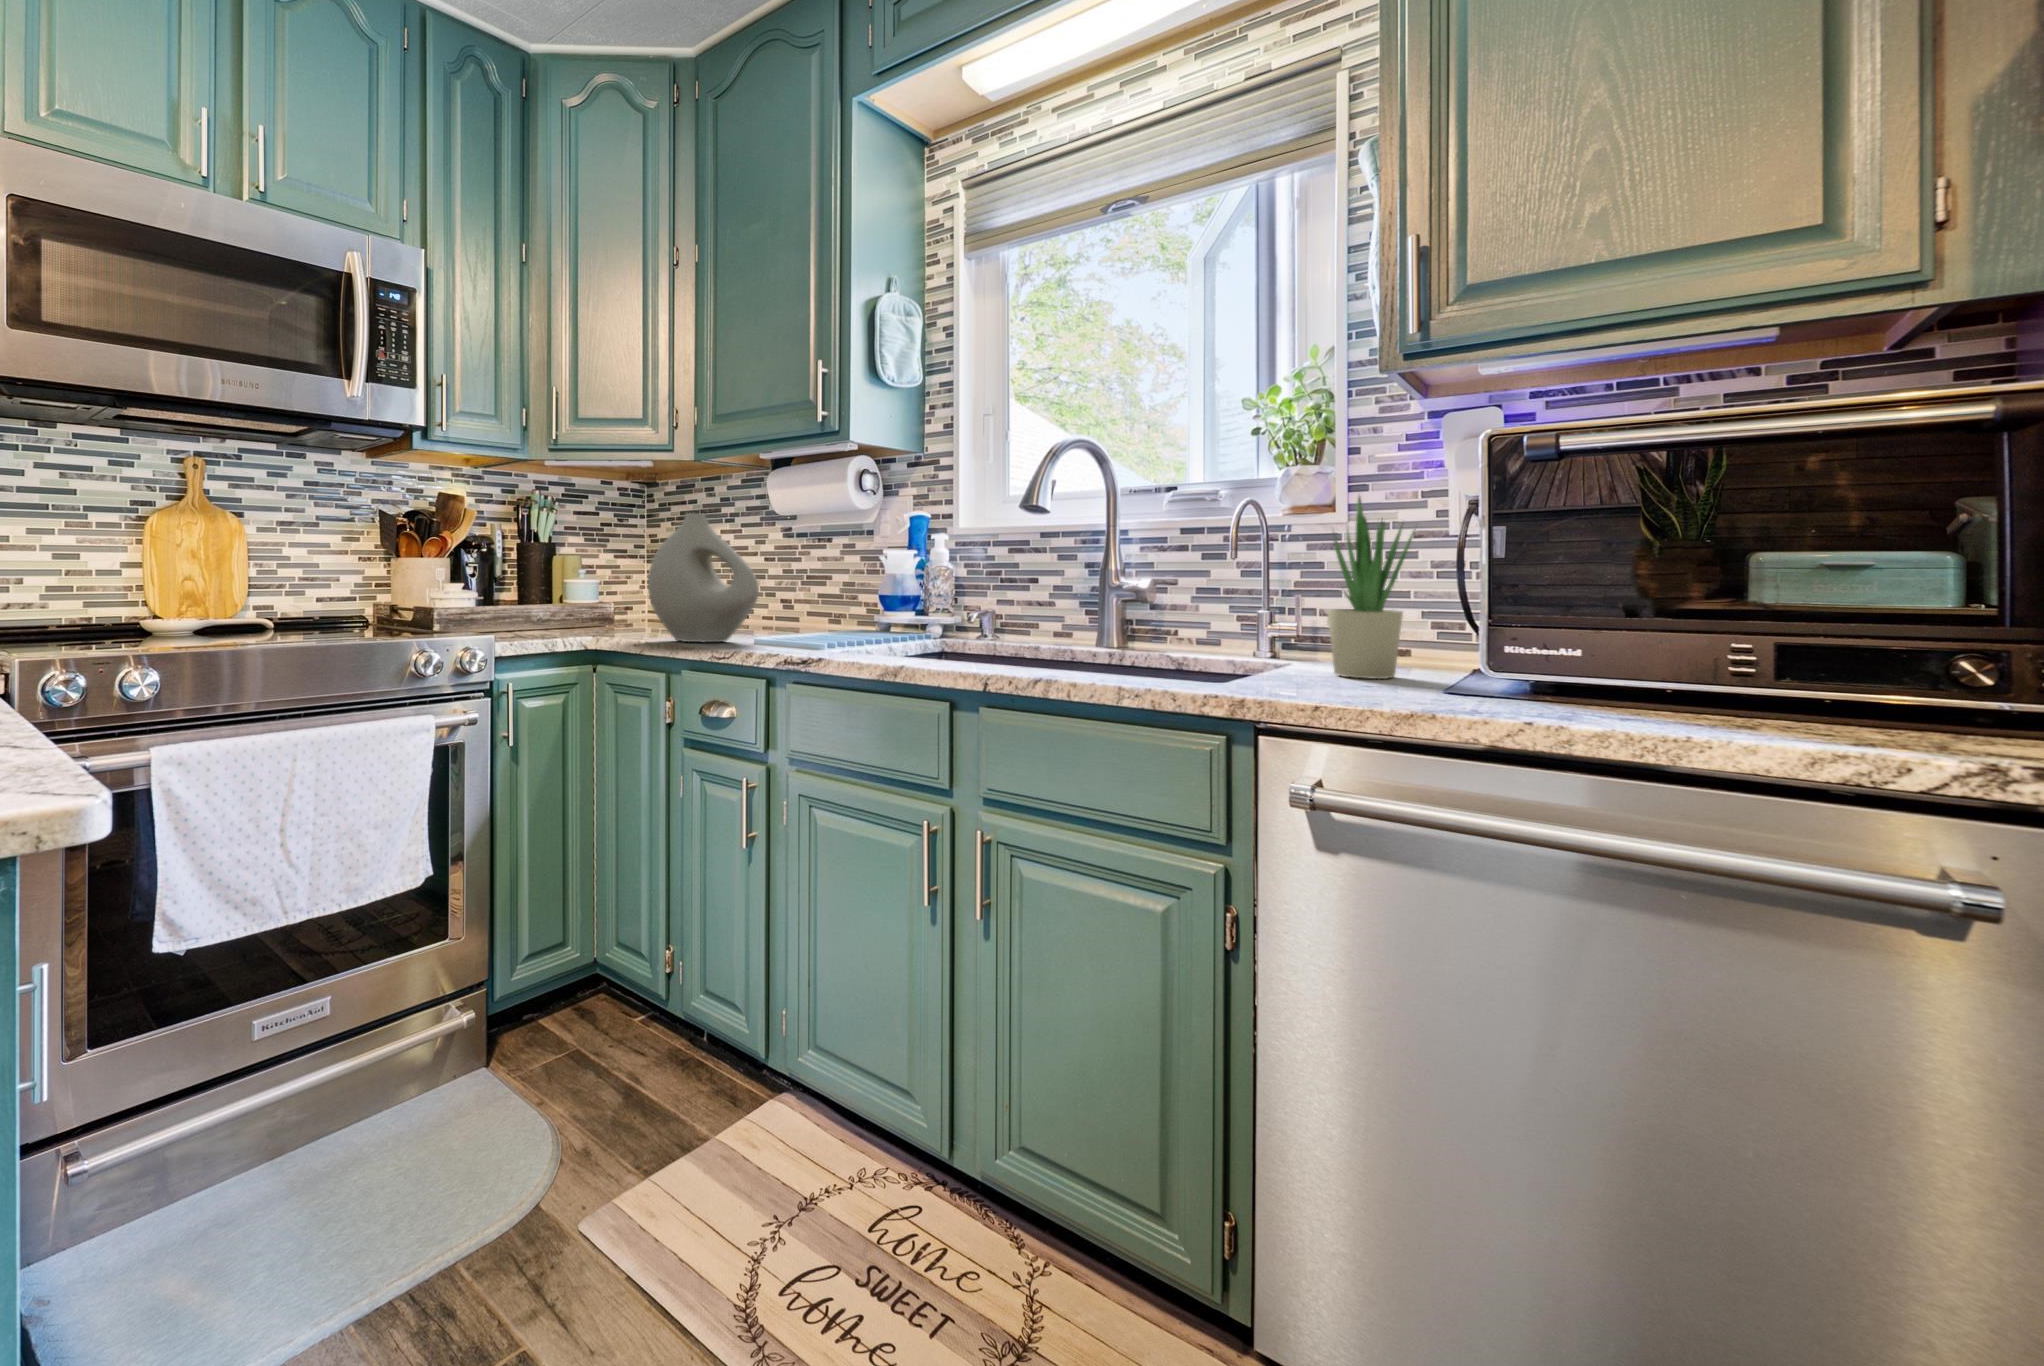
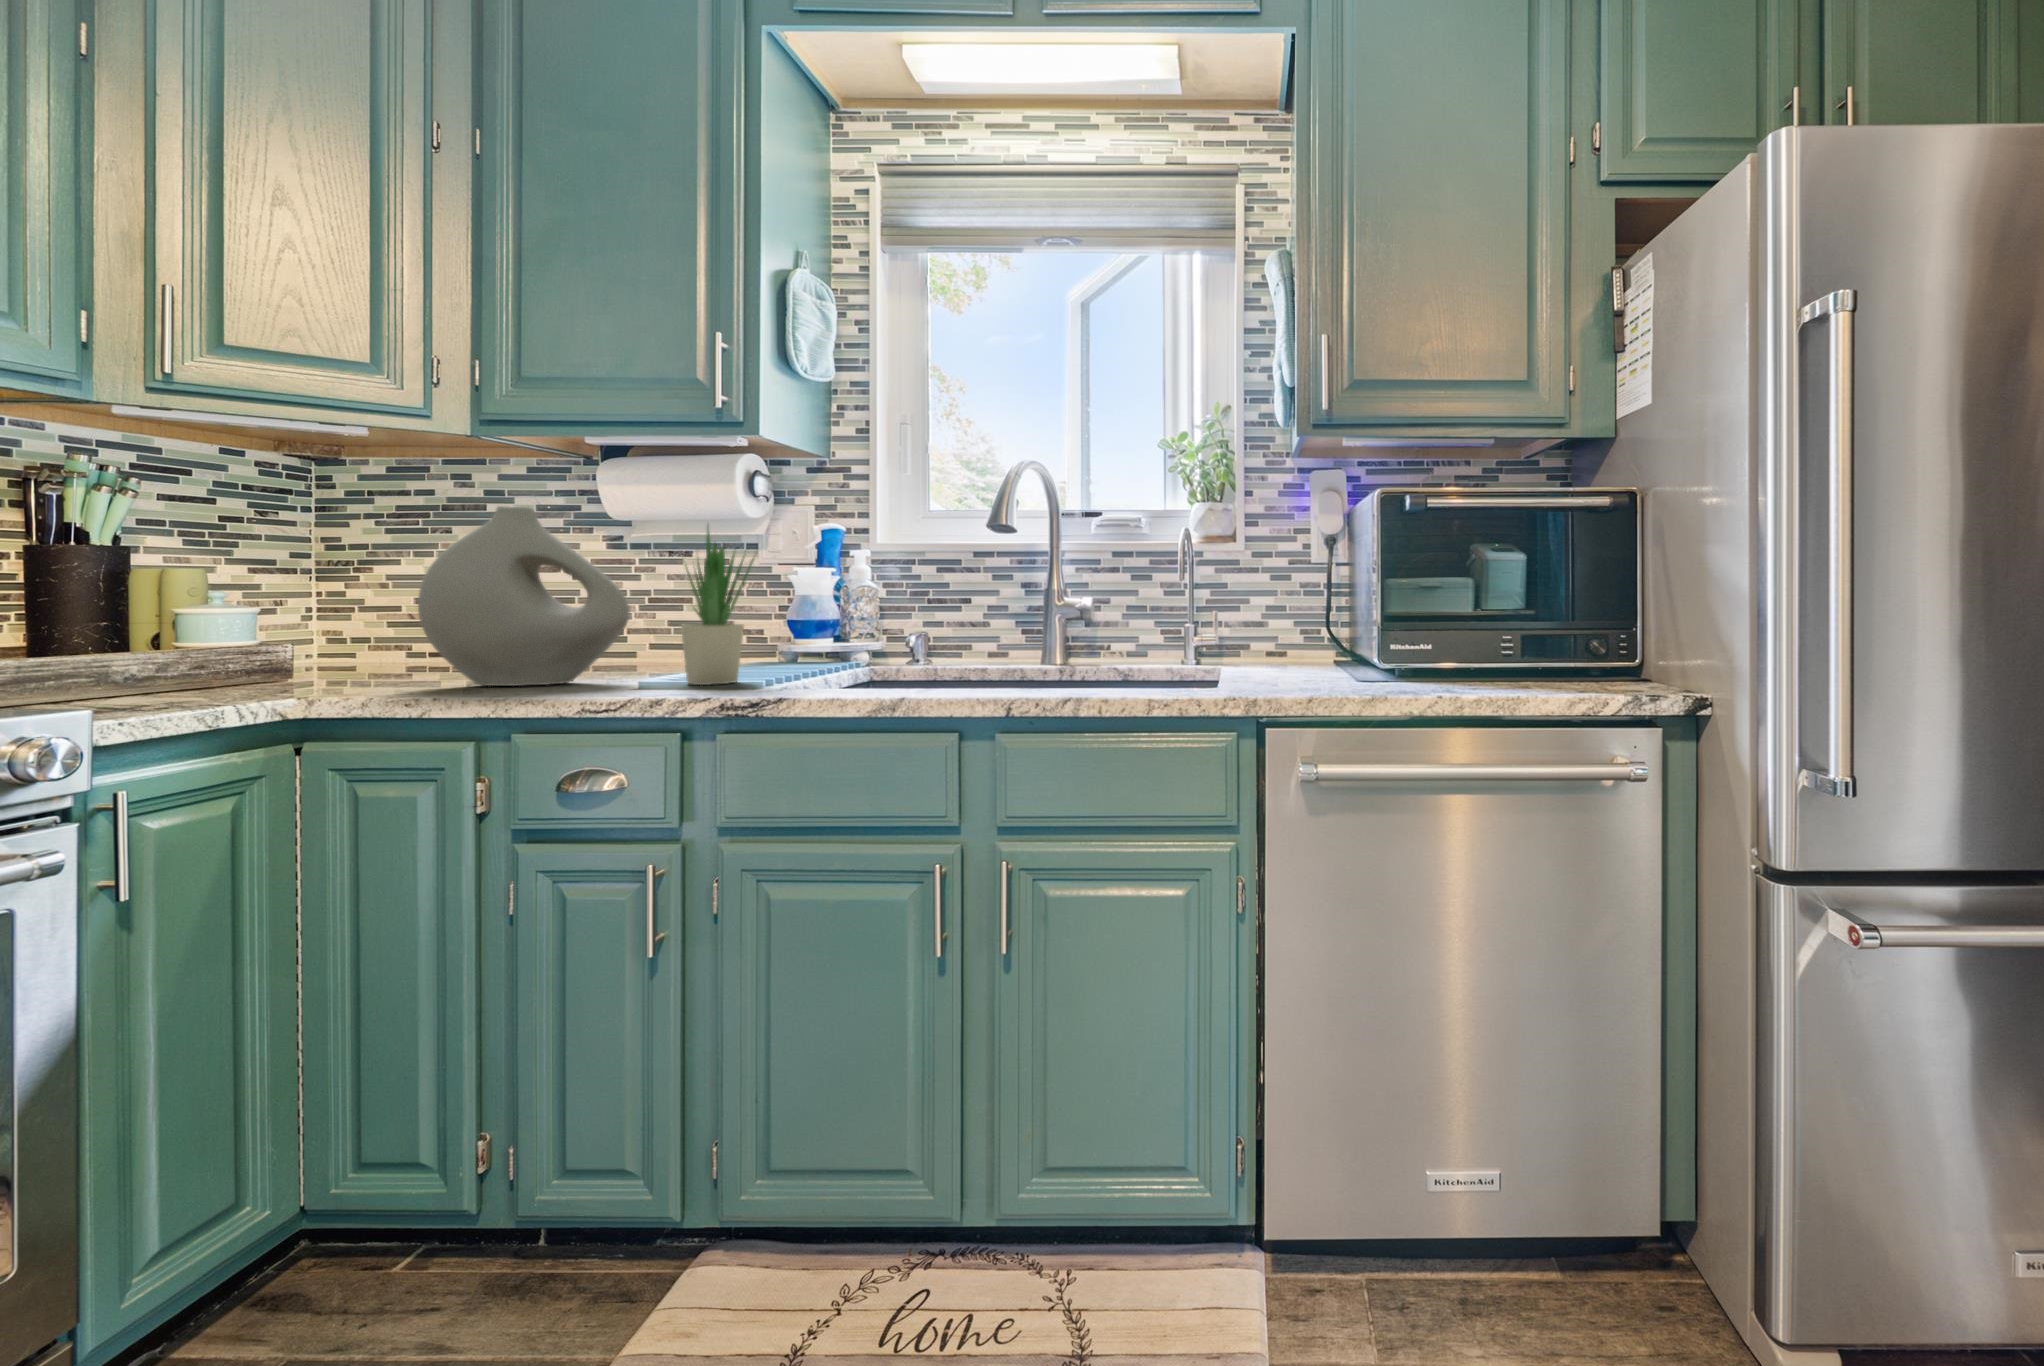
potted plant: present [1327,497,1416,679] -> present [681,529,754,685]

